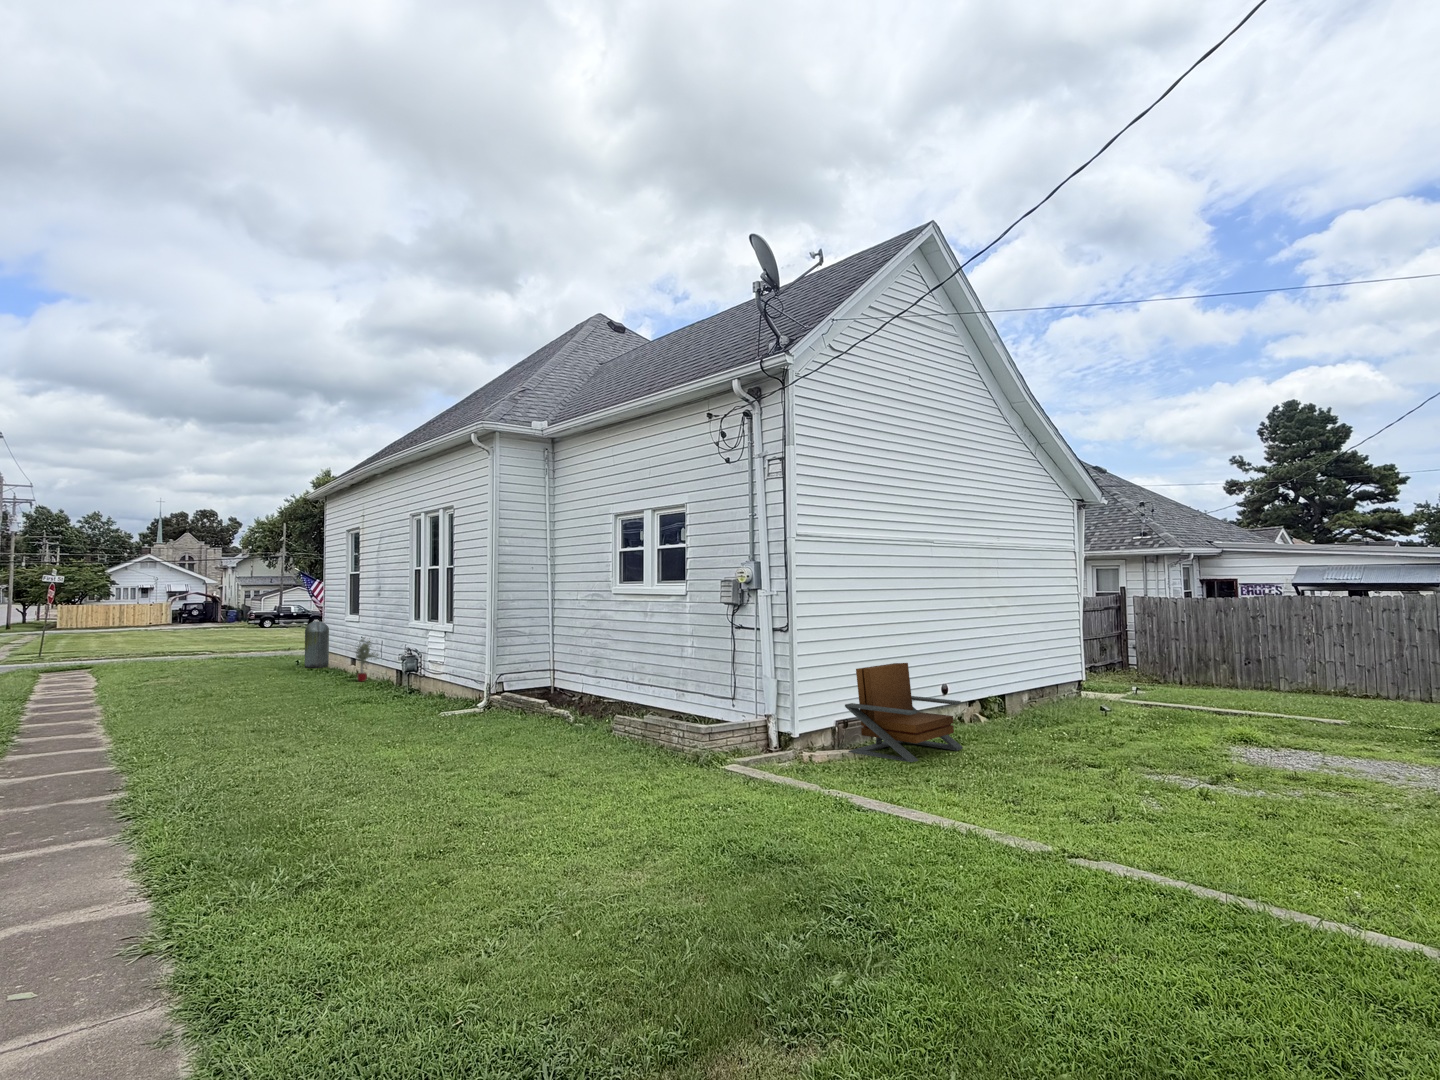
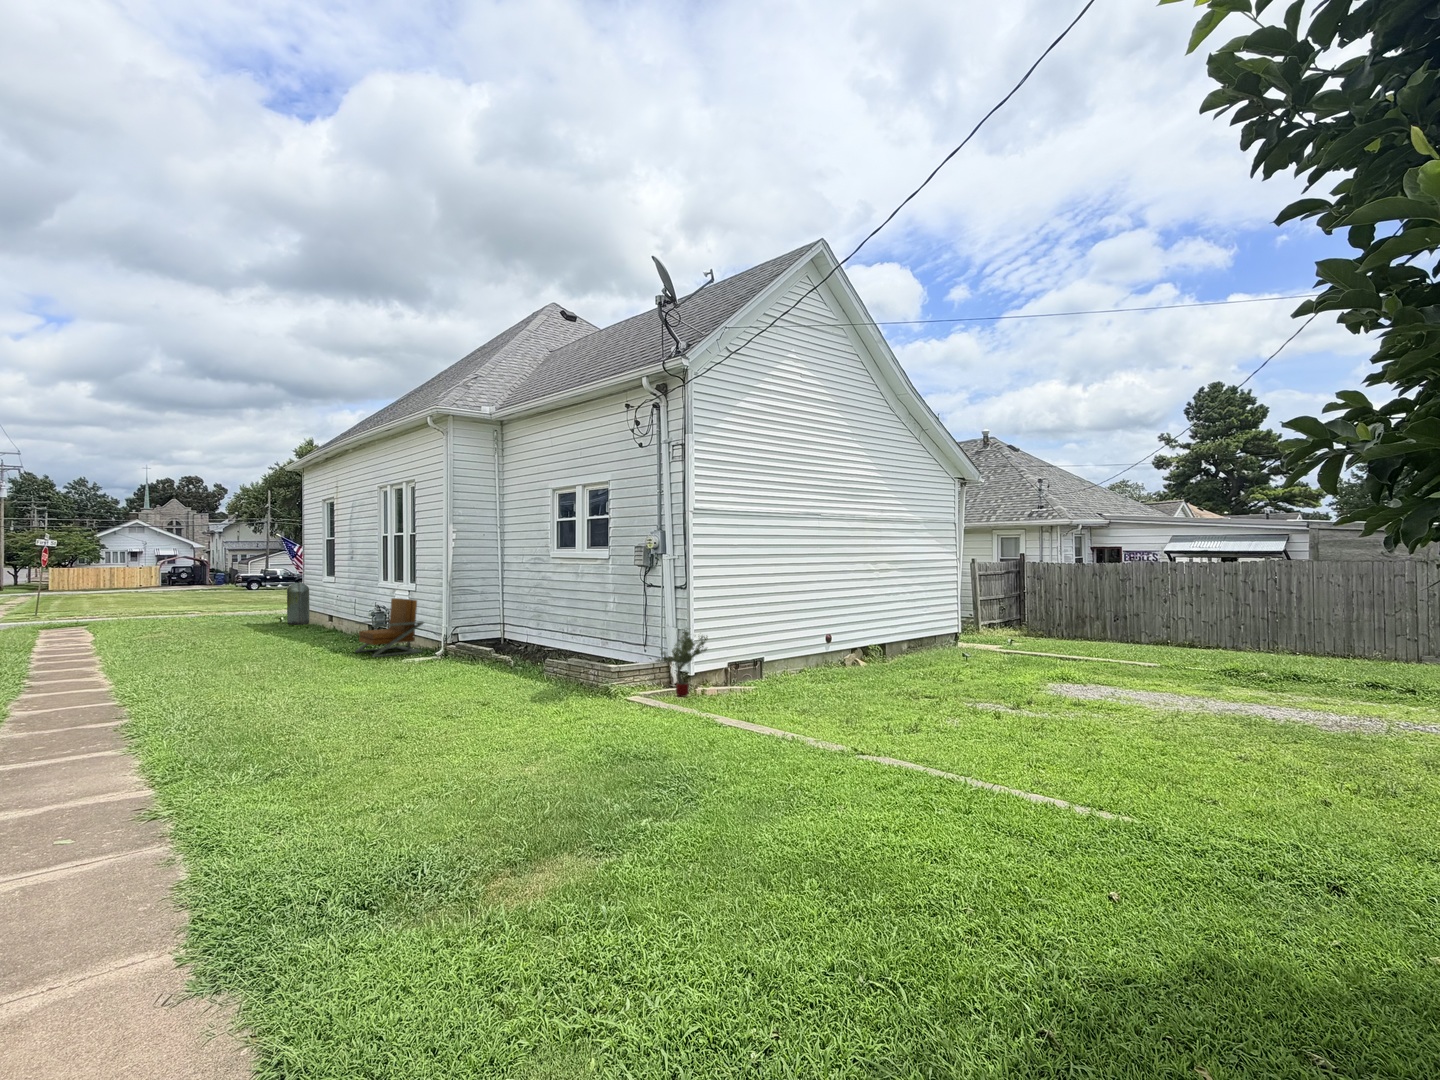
potted tree: present [356,637,378,682] -> present [656,628,708,697]
lounge chair: present [845,663,963,762] -> present [355,598,424,657]

